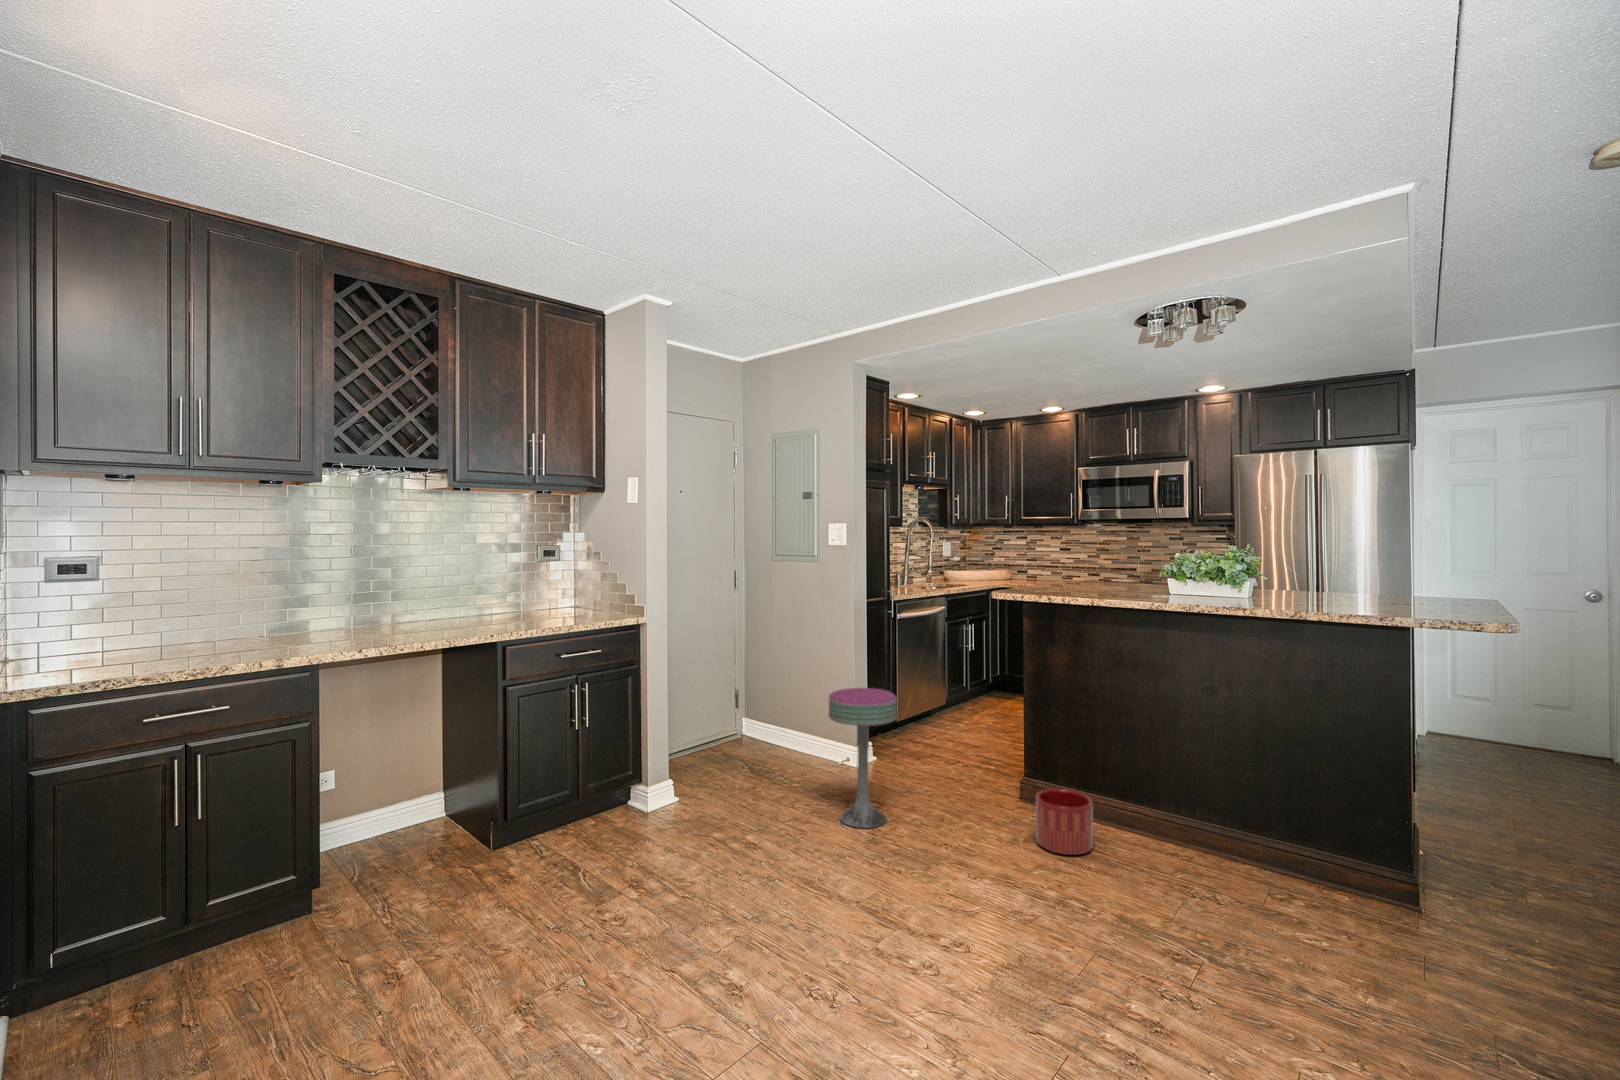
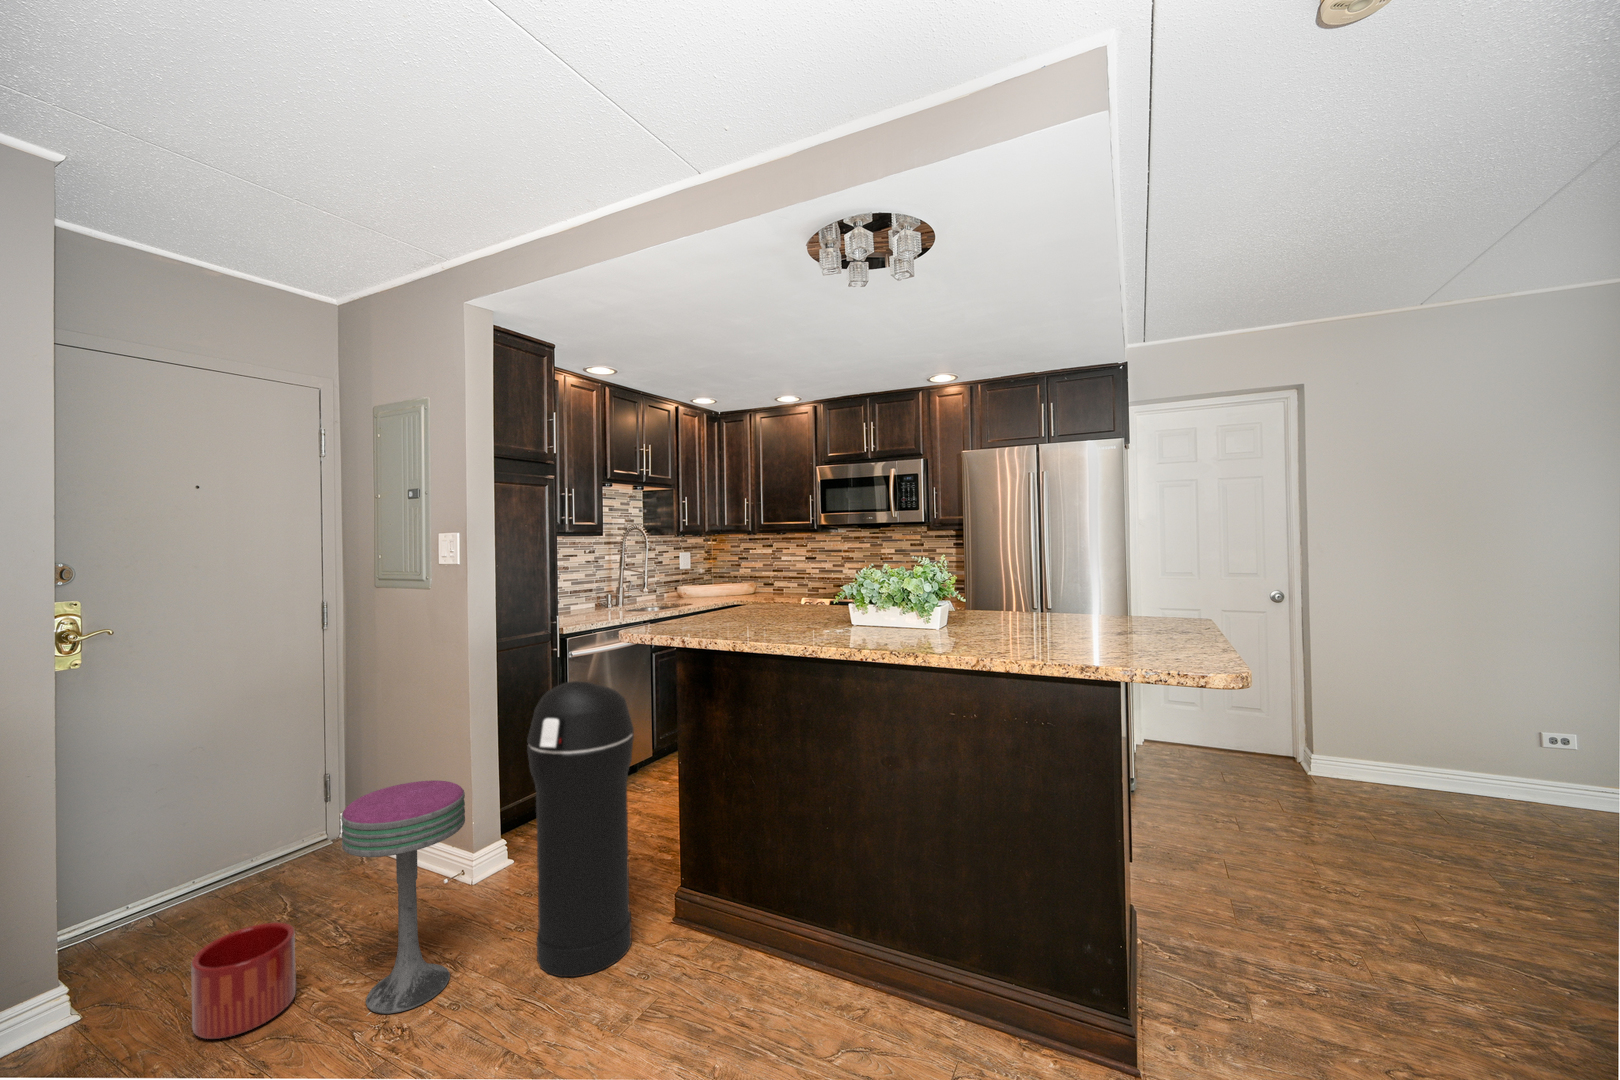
trash can: none [932,626,1004,824] -> present [527,681,634,977]
planter: present [1036,789,1093,855] -> present [192,922,296,1039]

